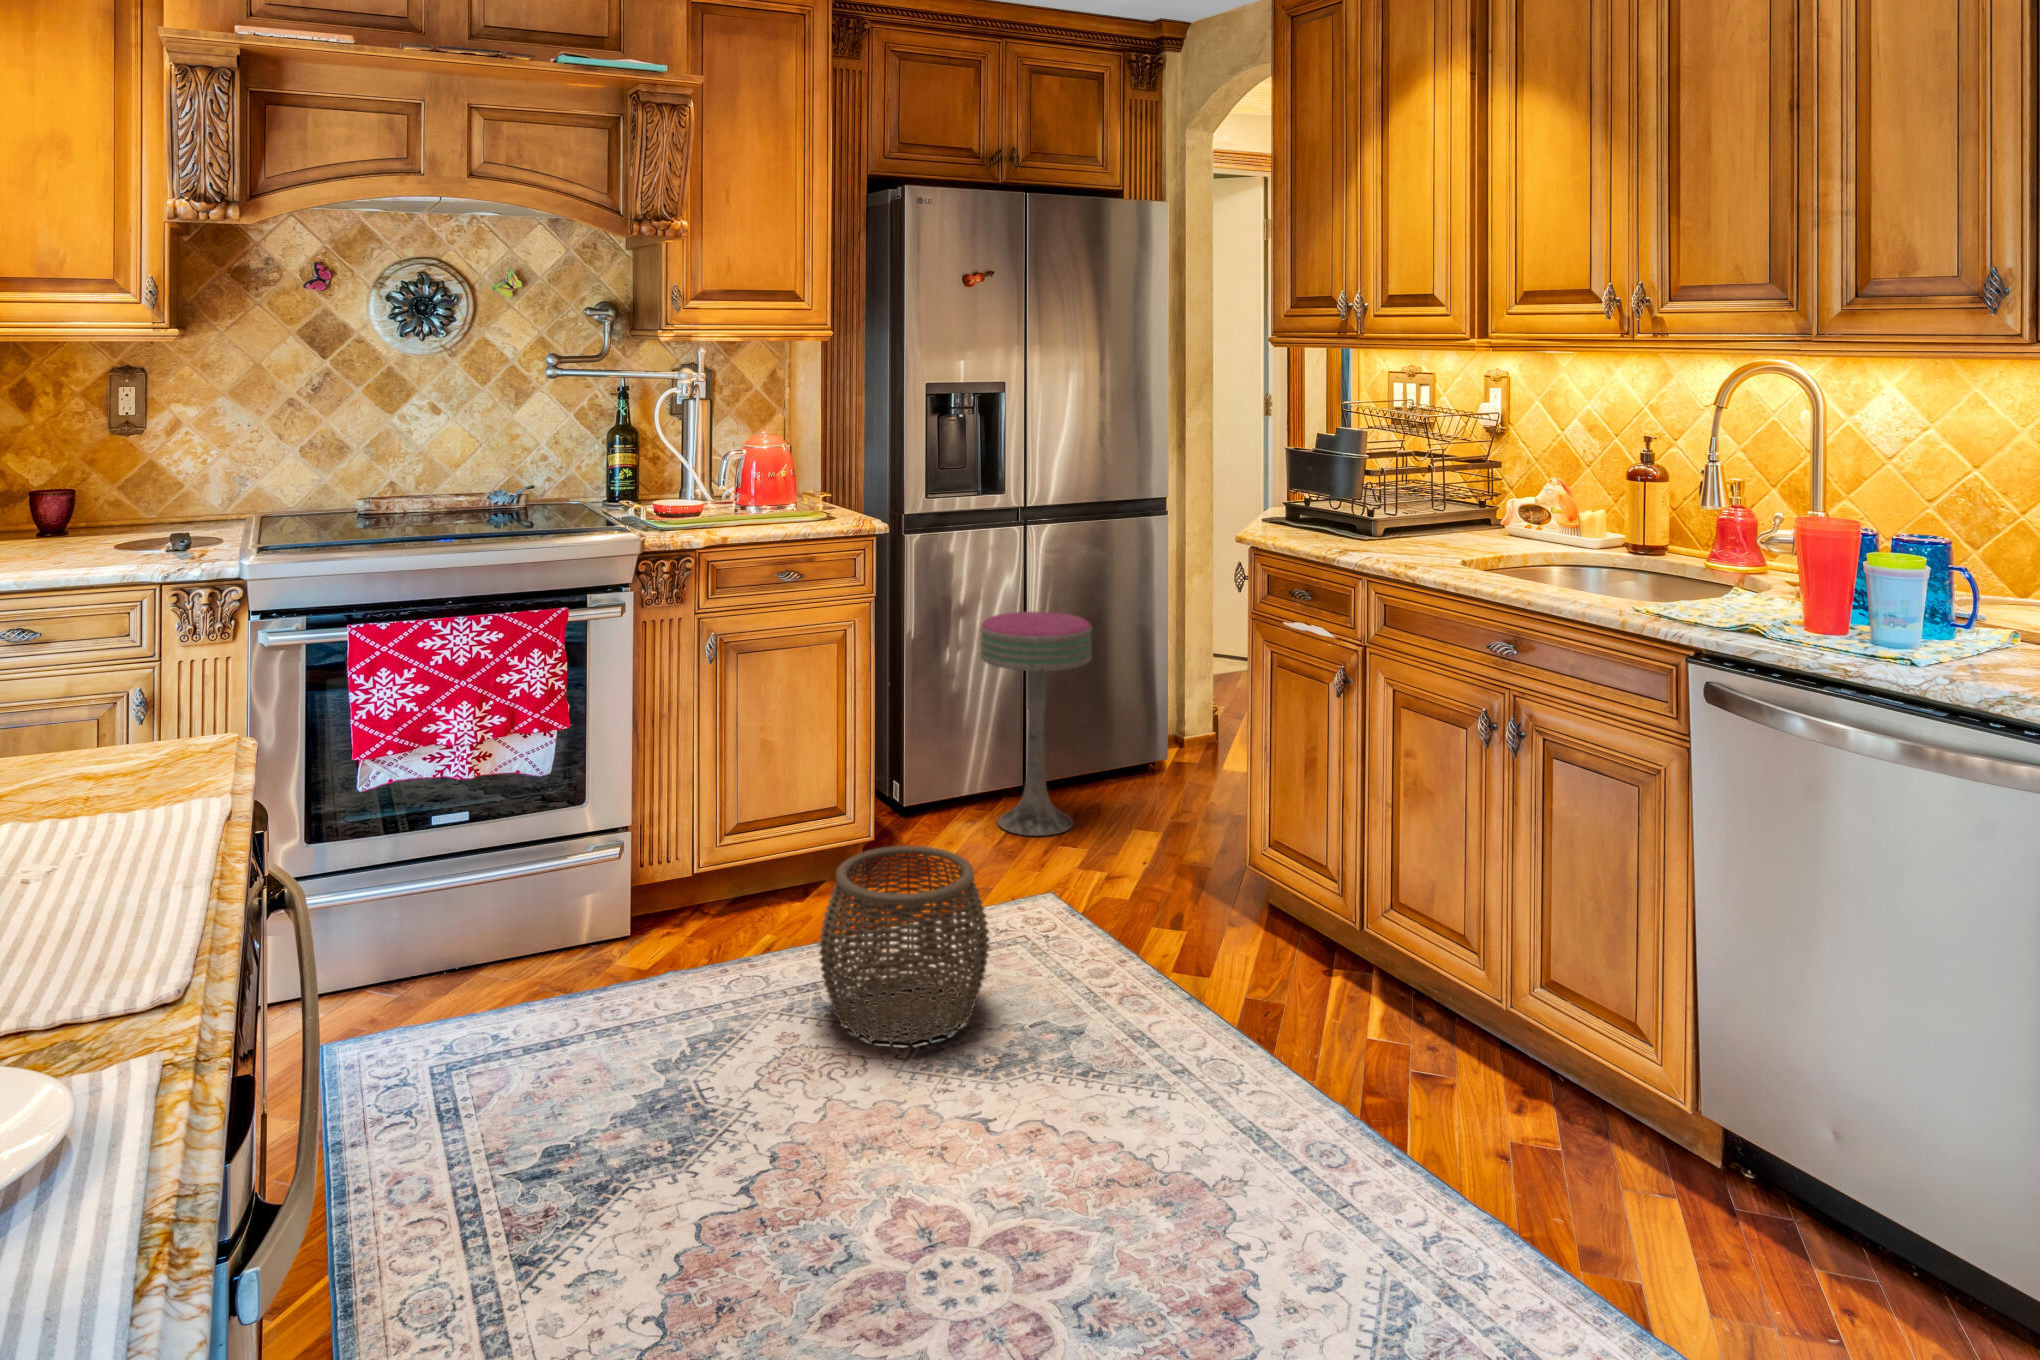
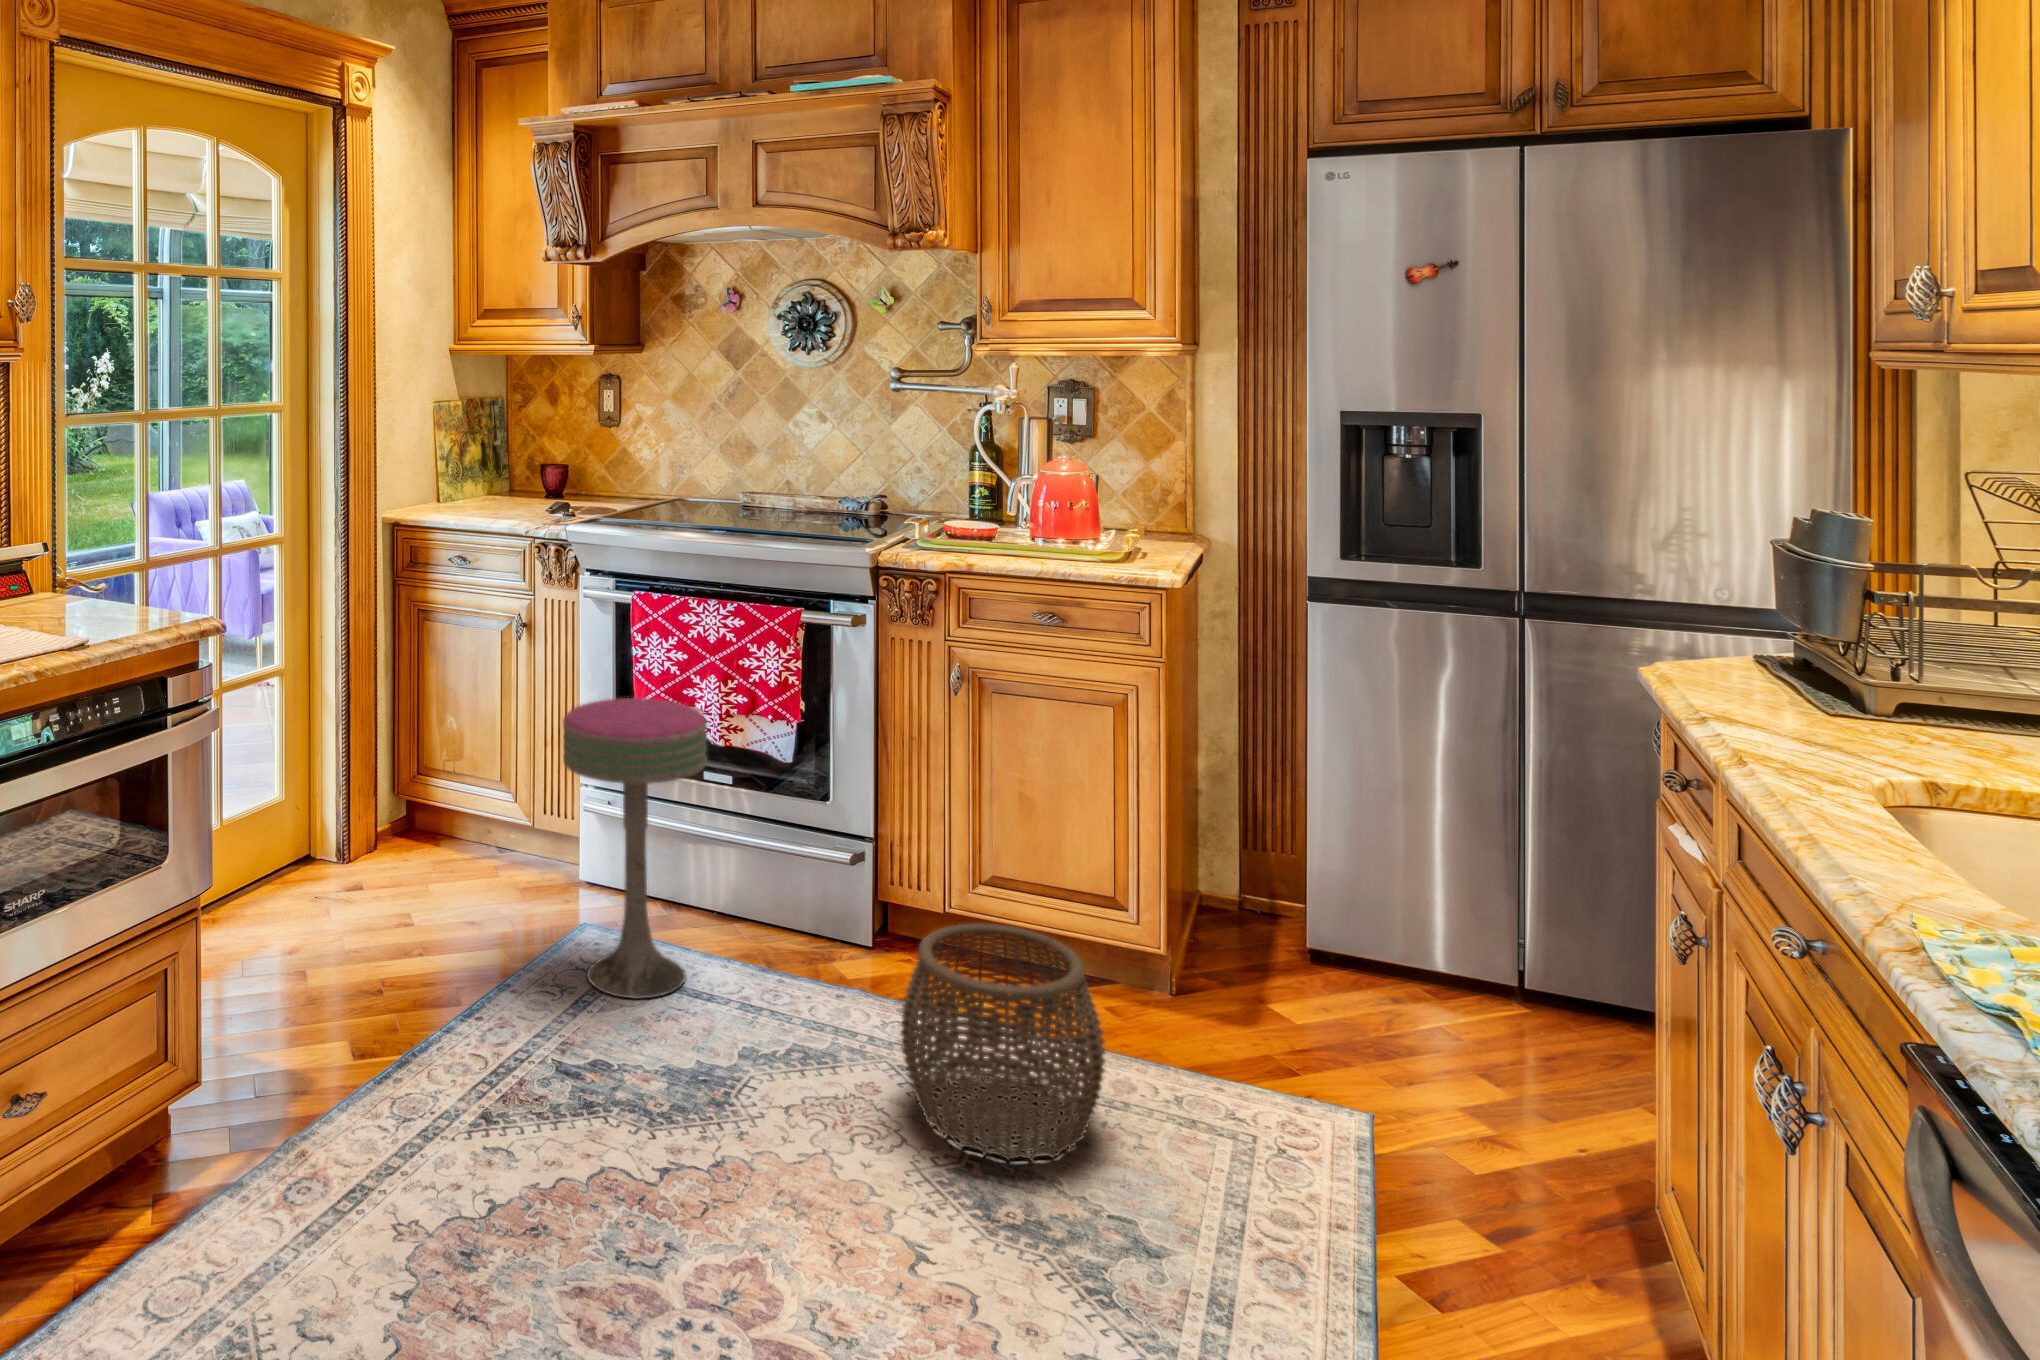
bar stool: present [981,612,1092,836] -> present [563,698,707,999]

